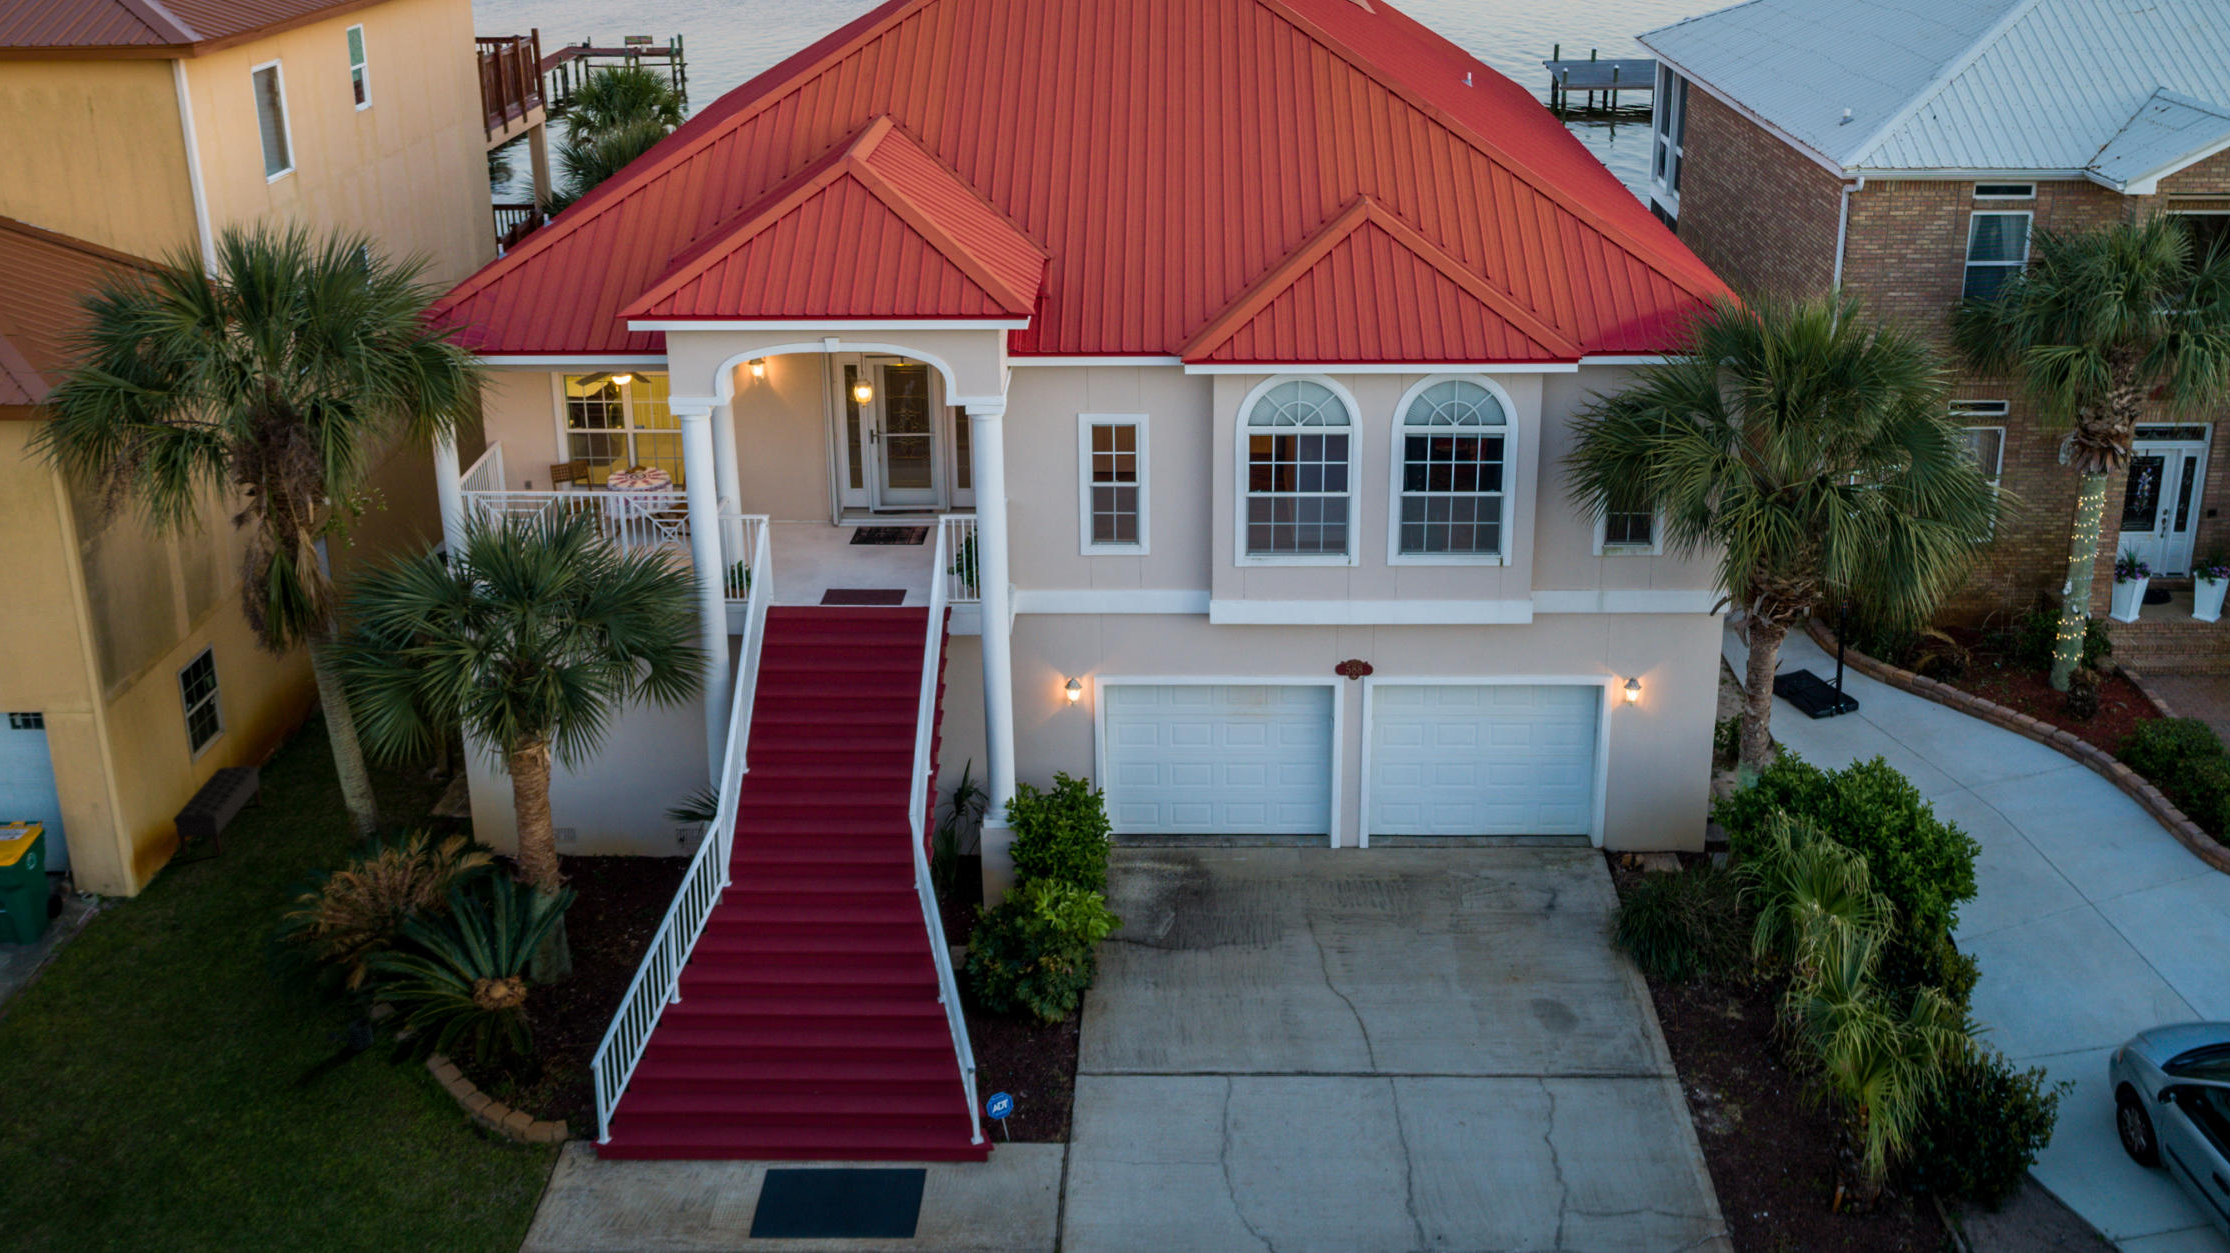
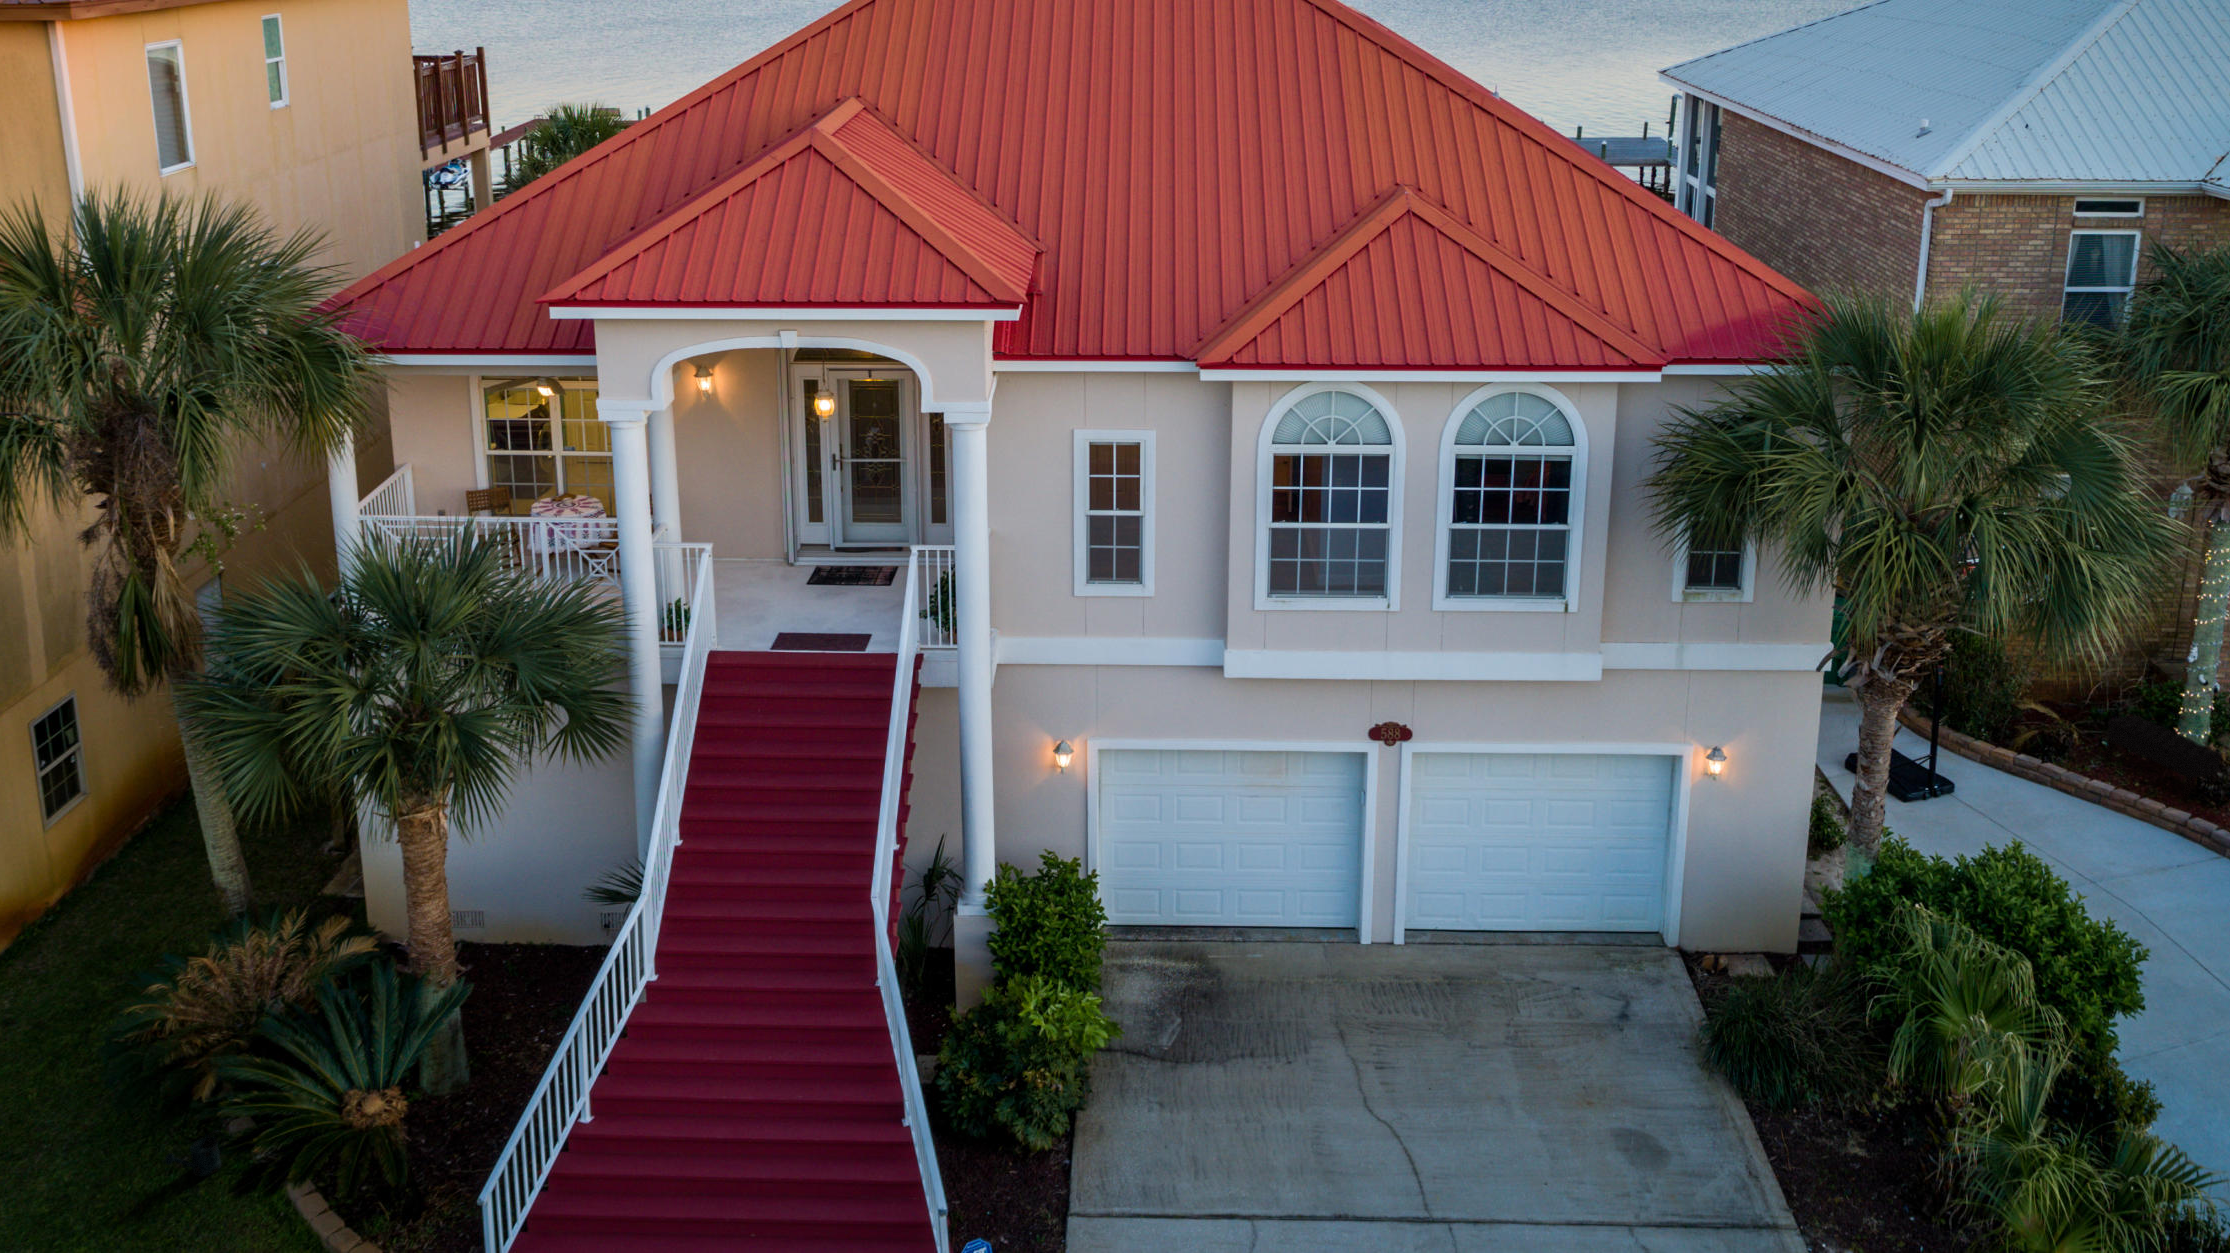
bench: present [173,766,262,857] -> present [2105,716,2222,799]

